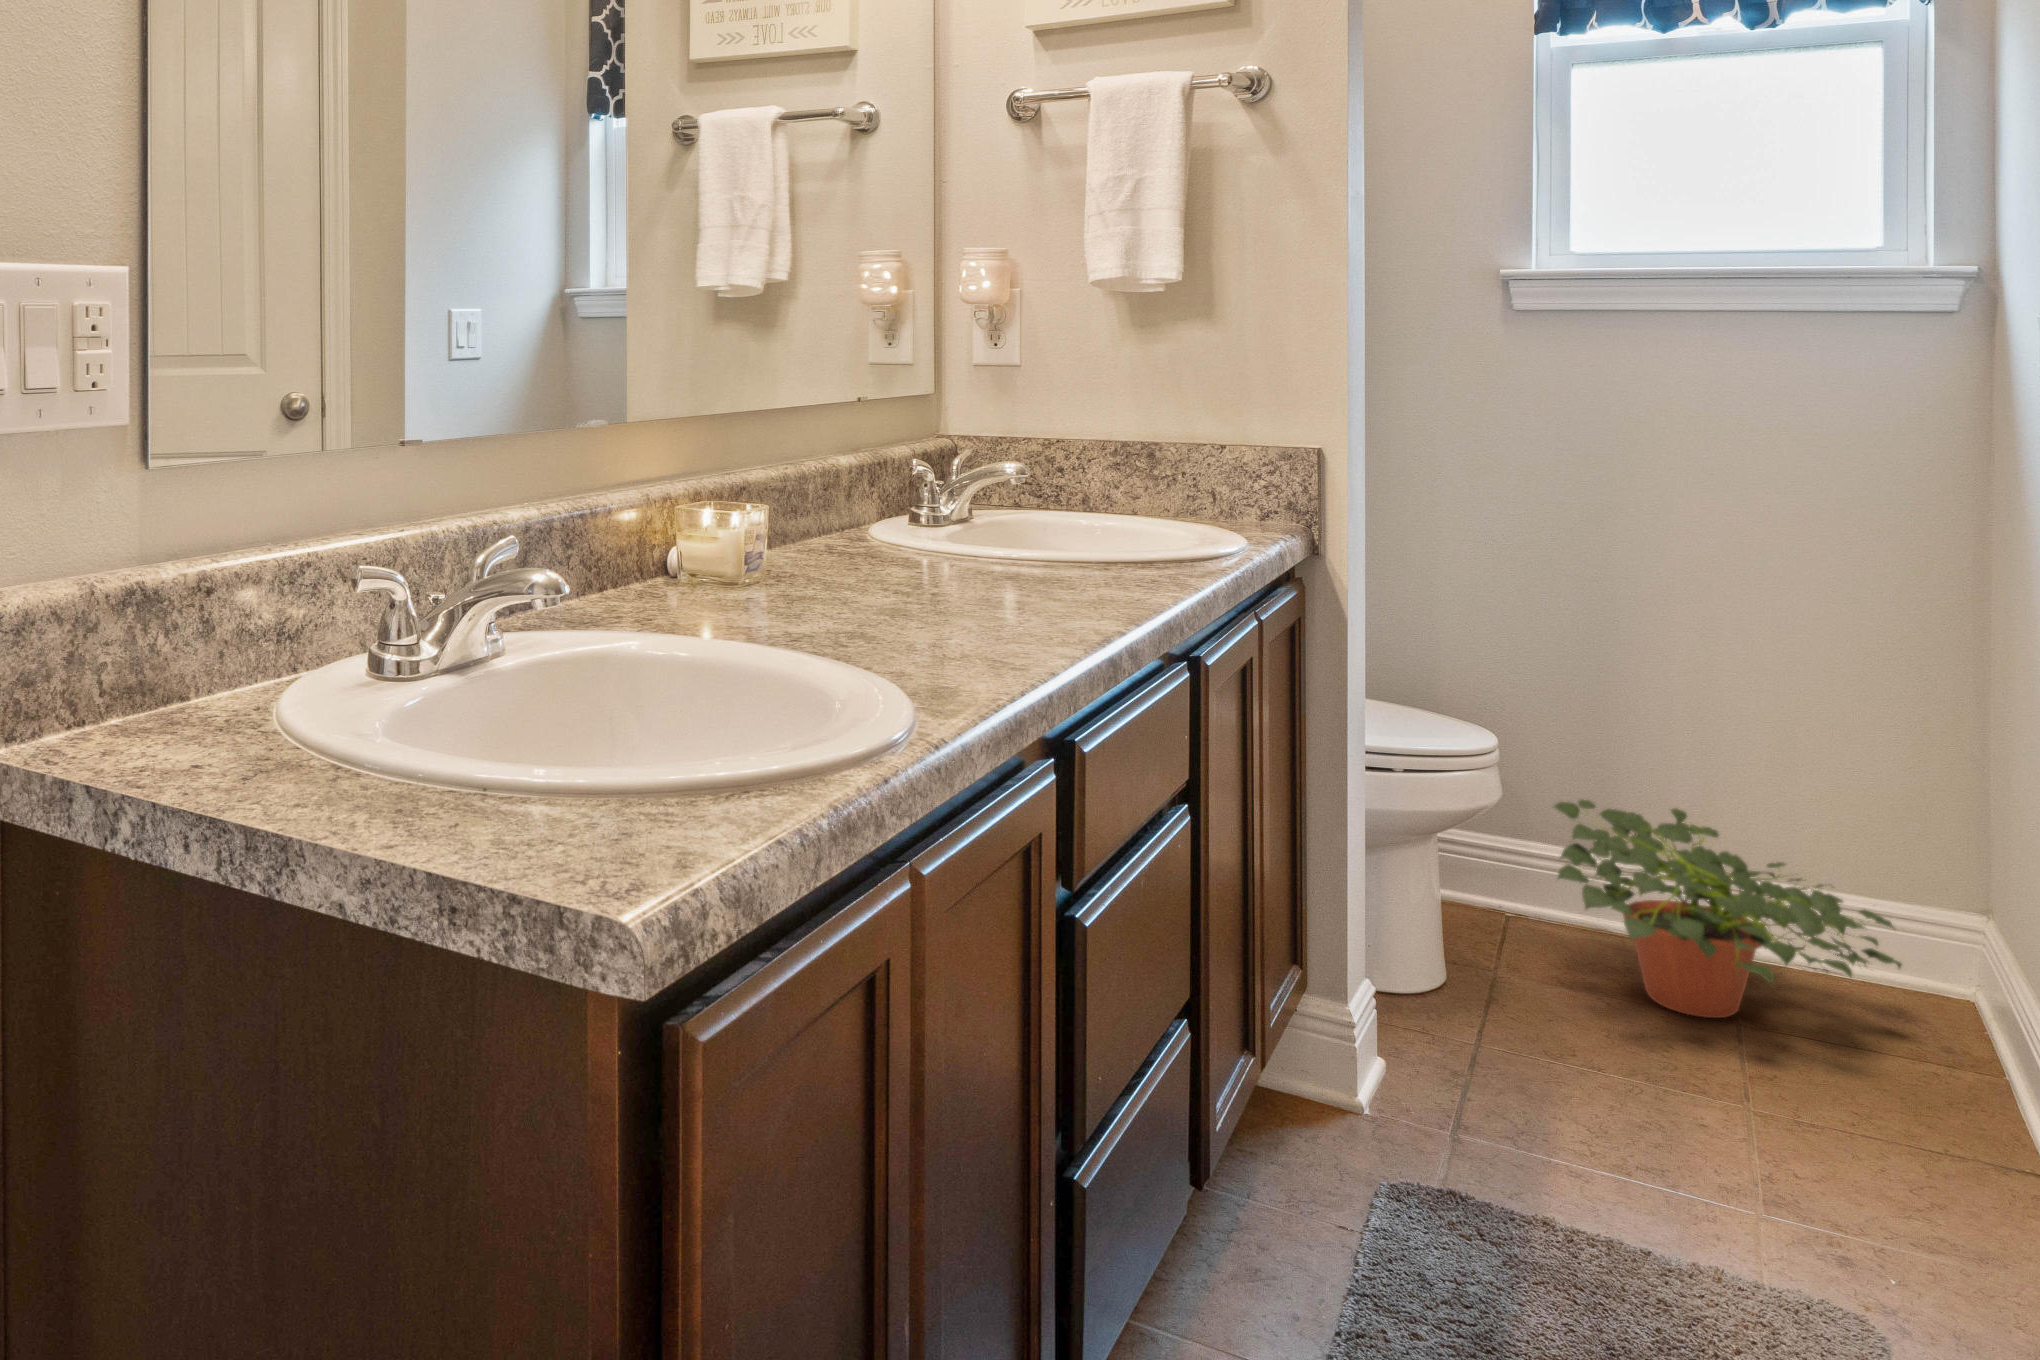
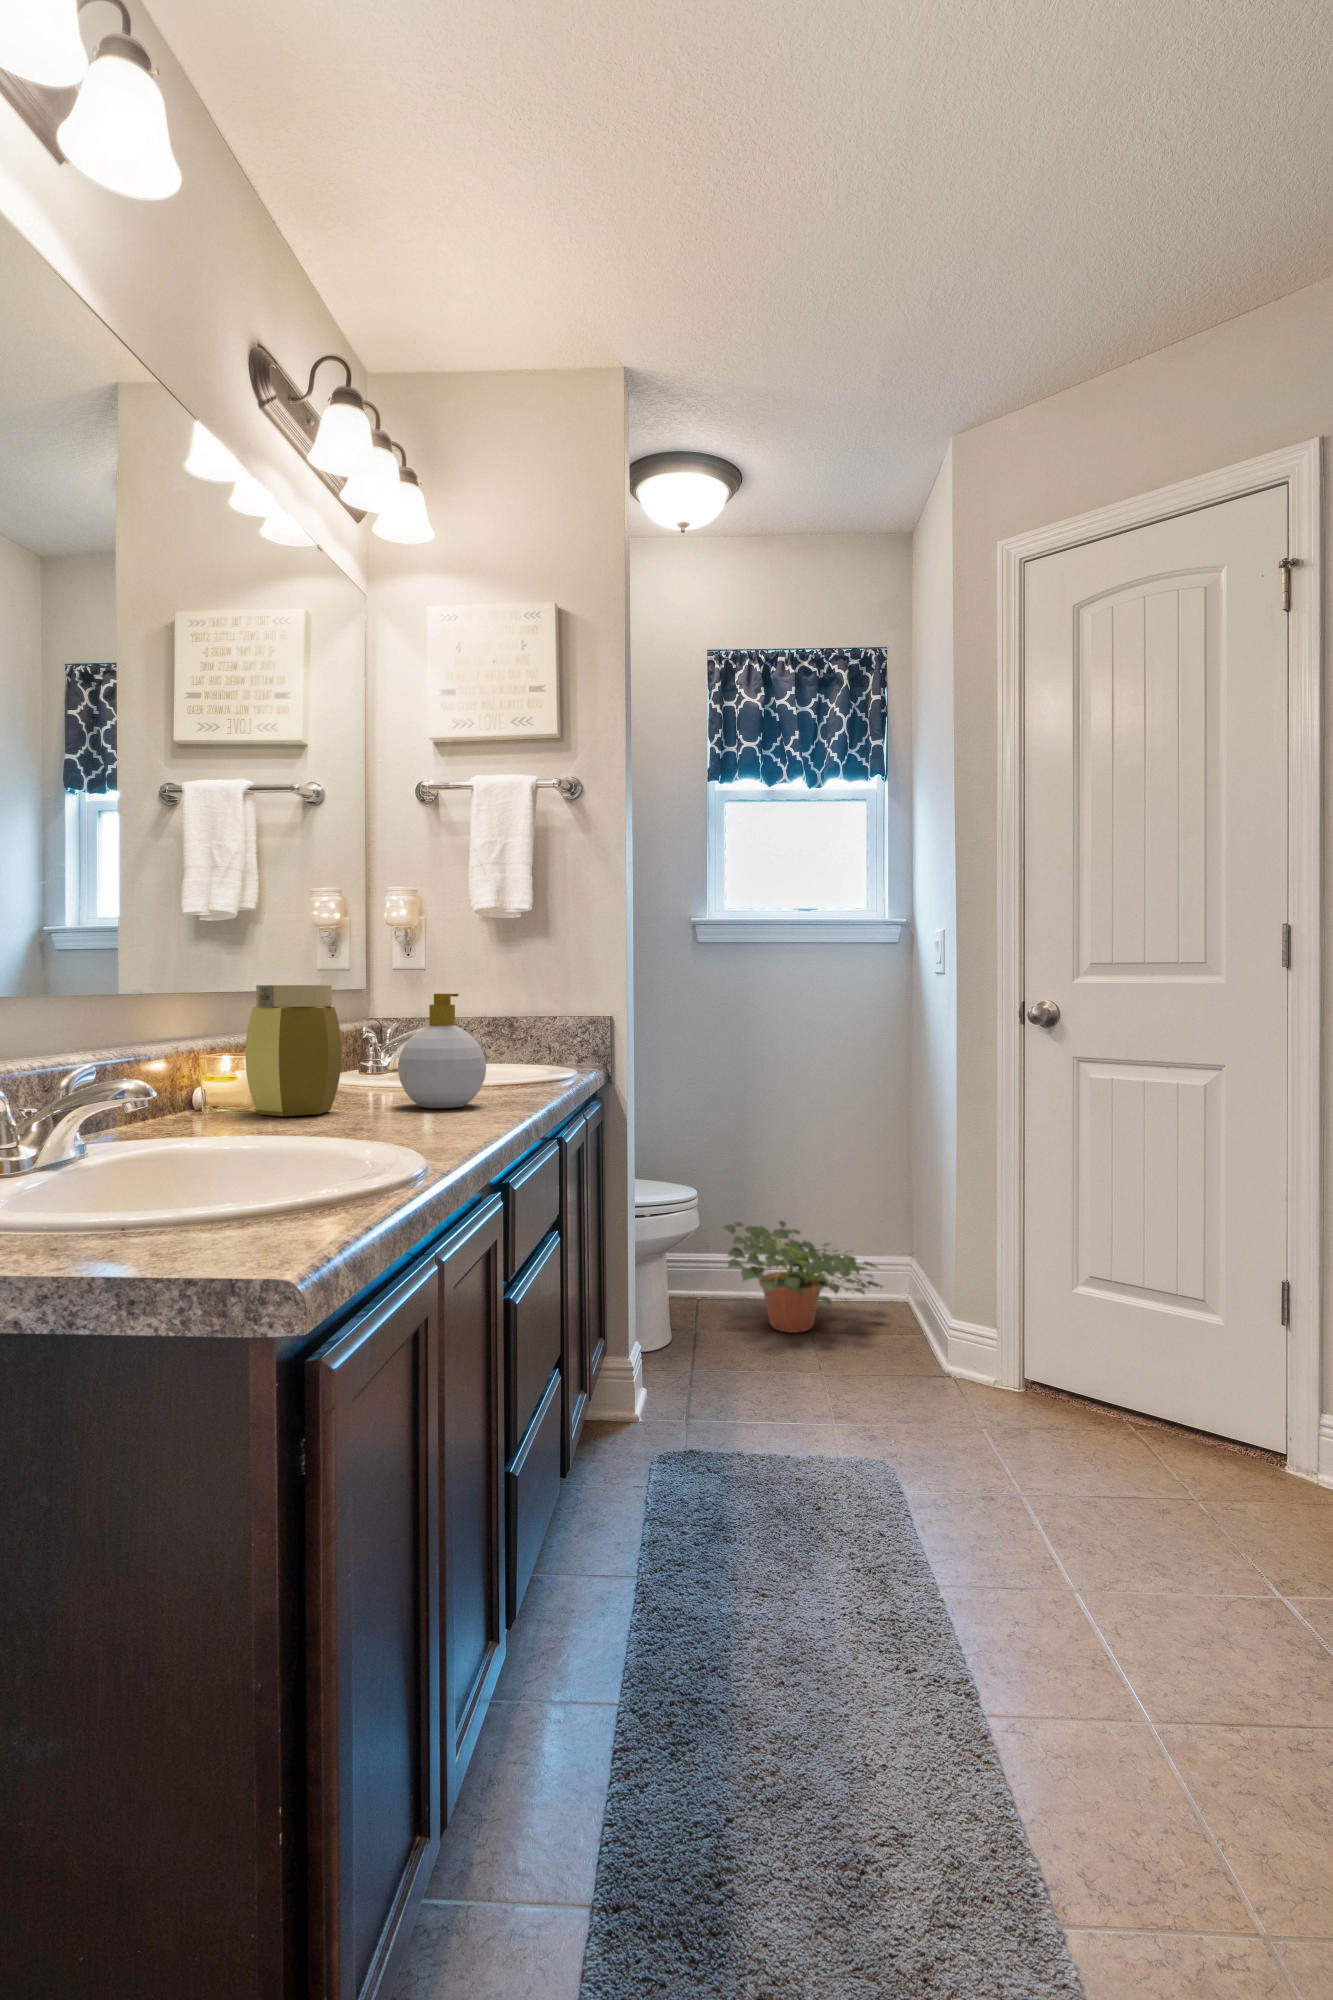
jar: none [719,422,848,607] -> present [245,985,342,1116]
soap bottle: none [930,437,1061,609] -> present [398,994,486,1108]

